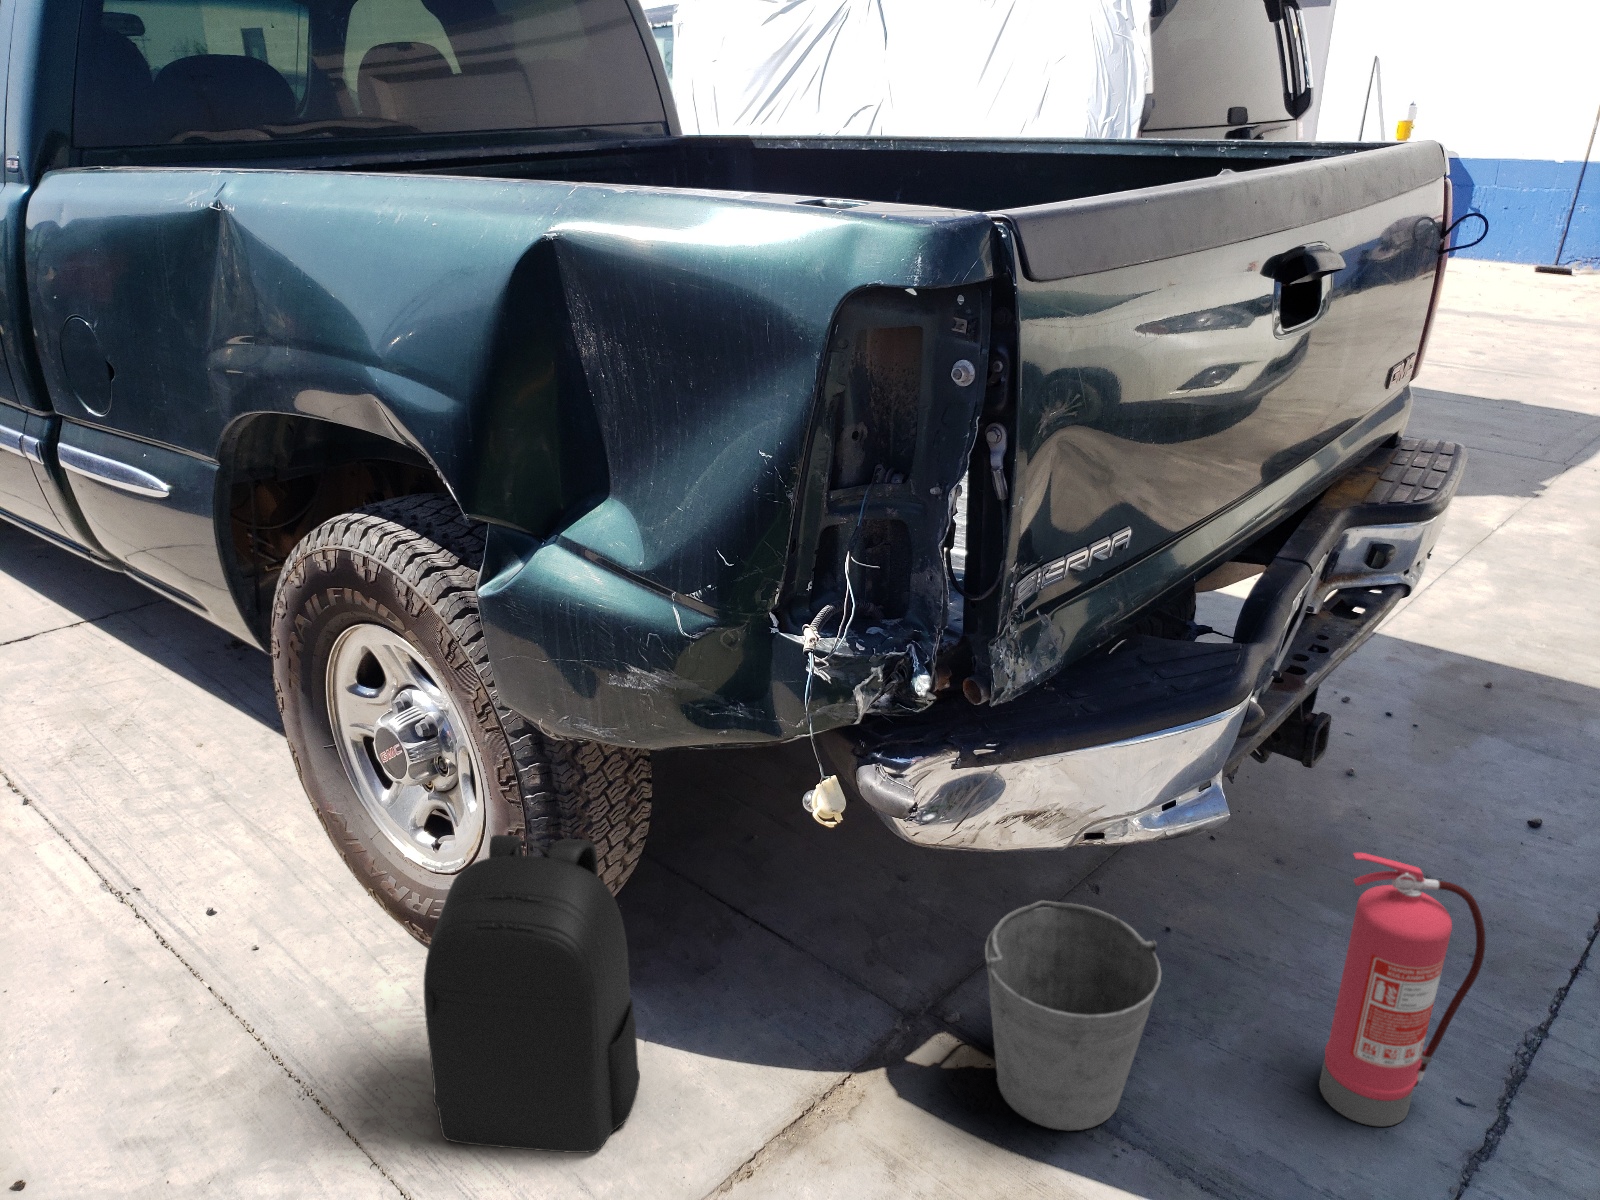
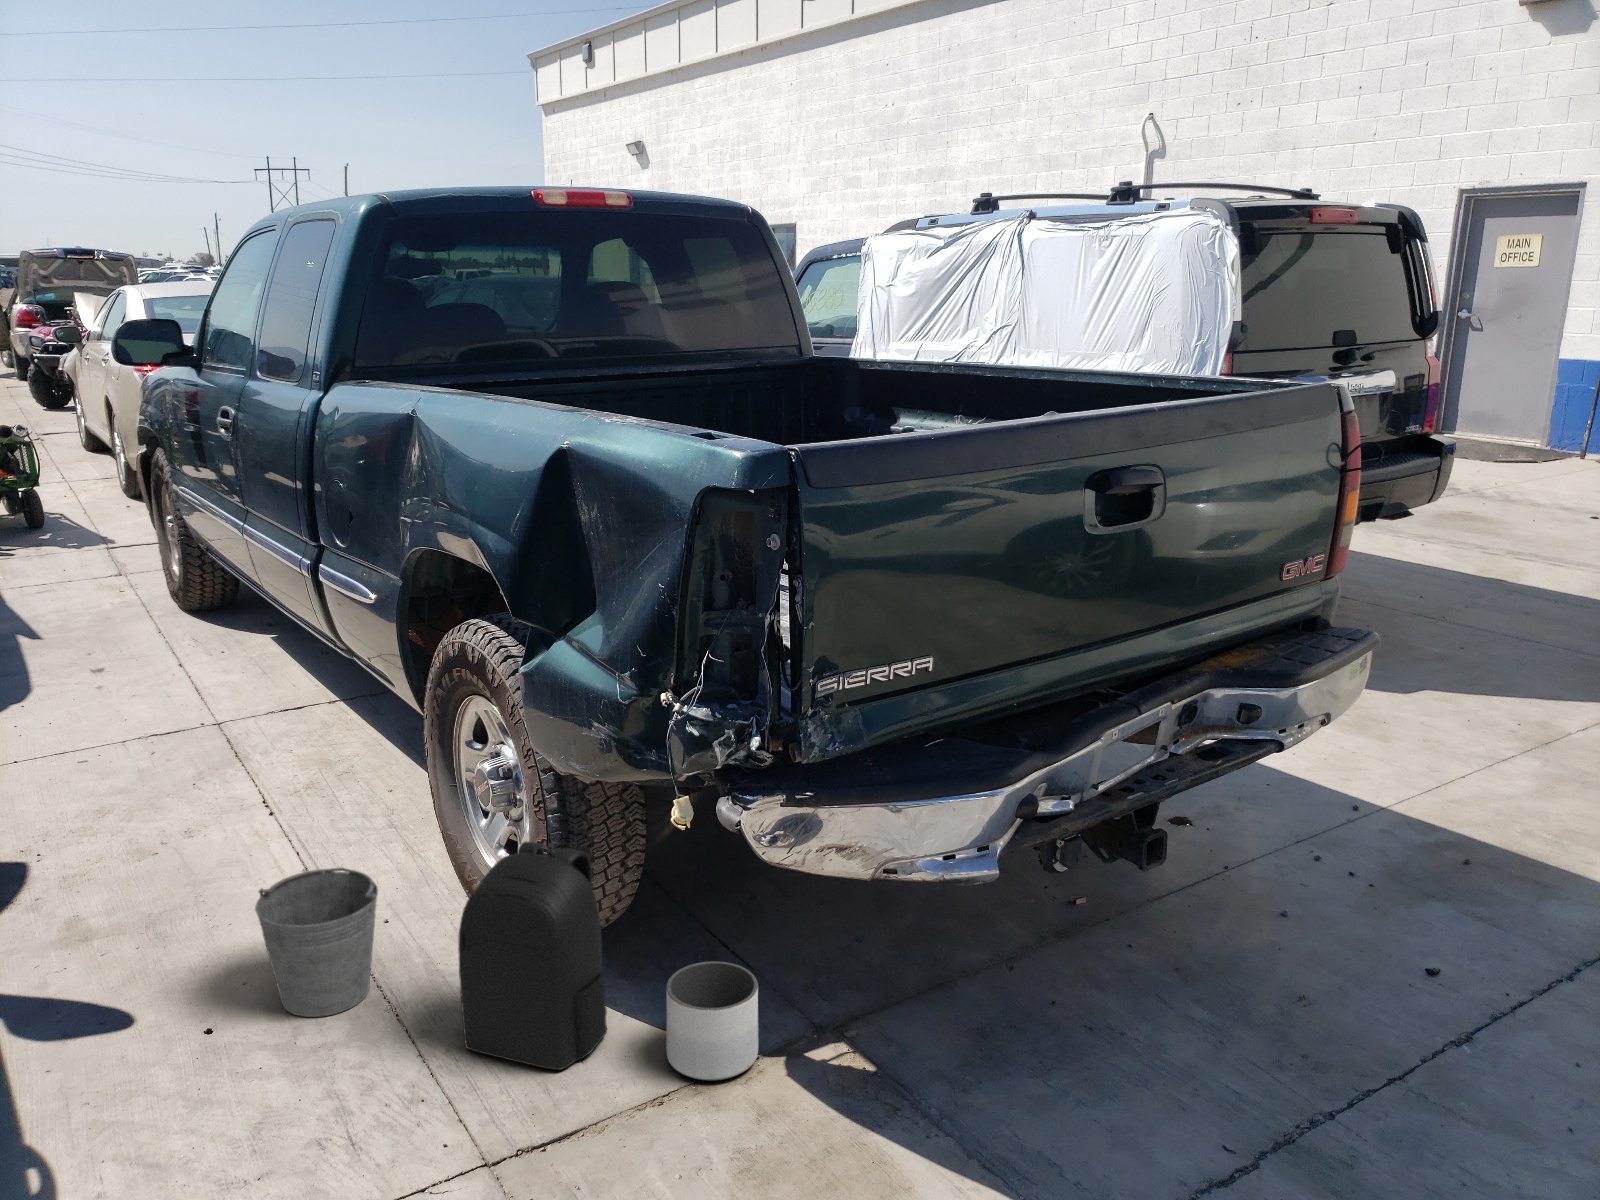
fire extinguisher: present [1319,853,1485,1126] -> none [1109,919,1220,1148]
bucket: present [985,901,1161,1130] -> present [255,867,378,1017]
planter: none [732,960,859,1131] -> present [666,961,758,1081]

